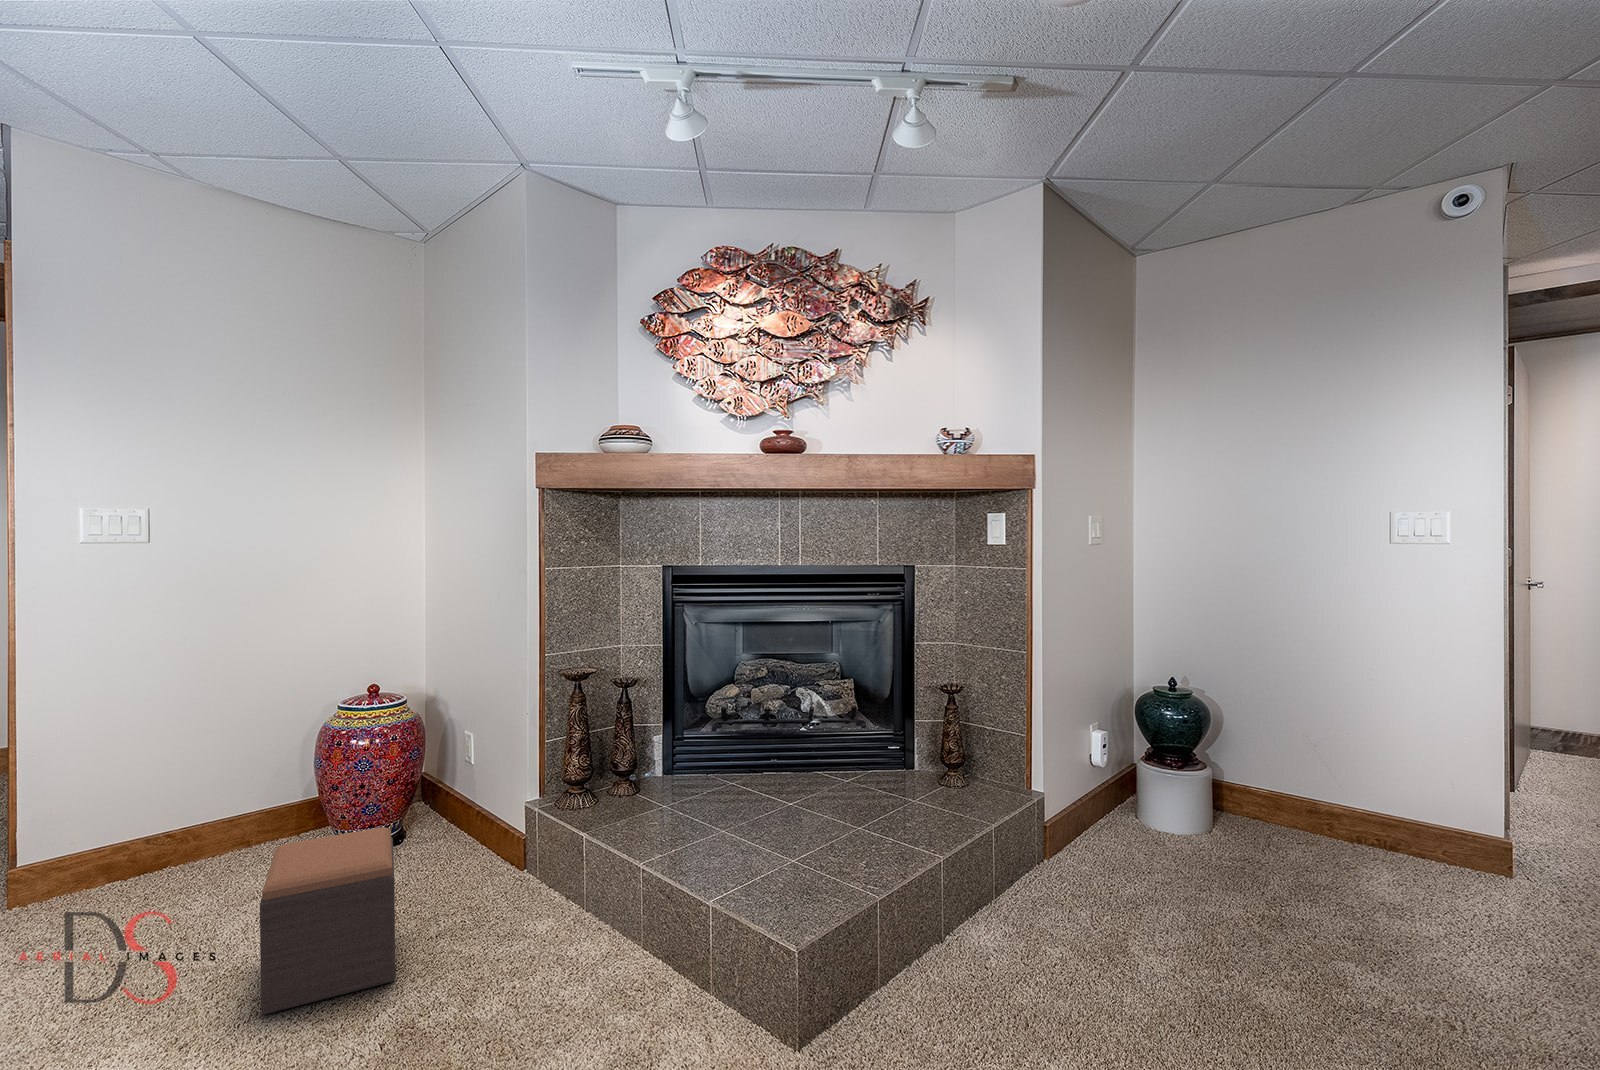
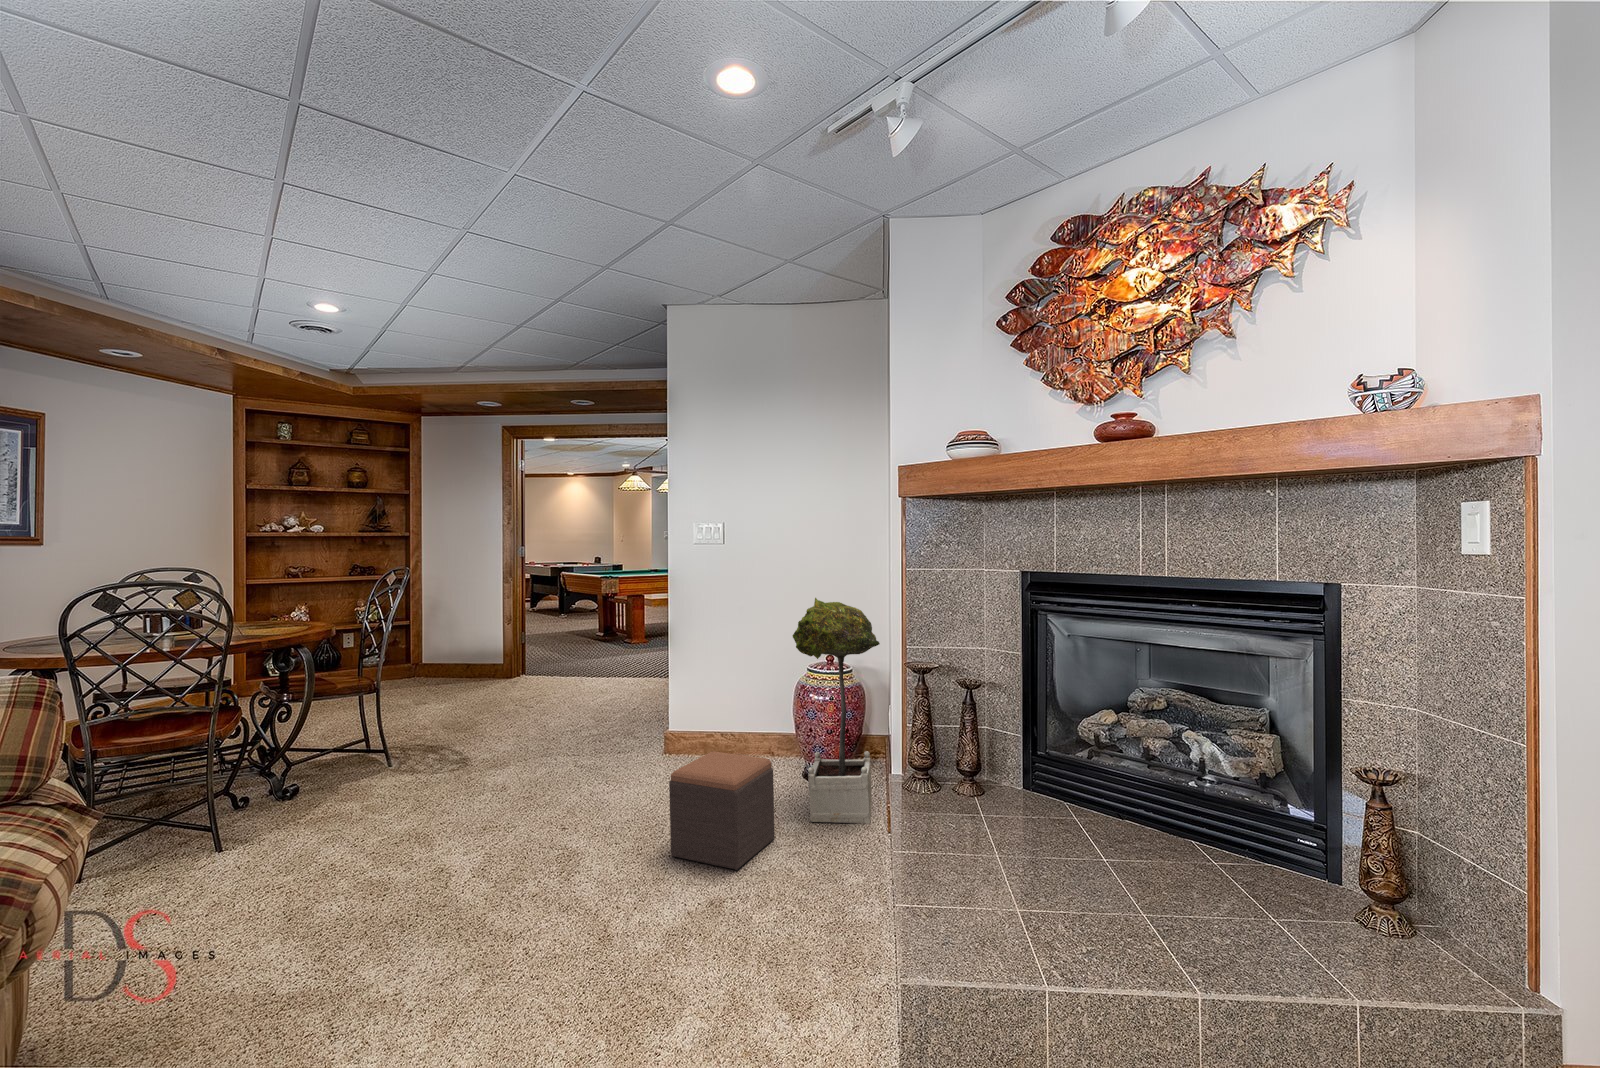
potted tree: none [367,611,488,894] -> present [793,598,880,823]

